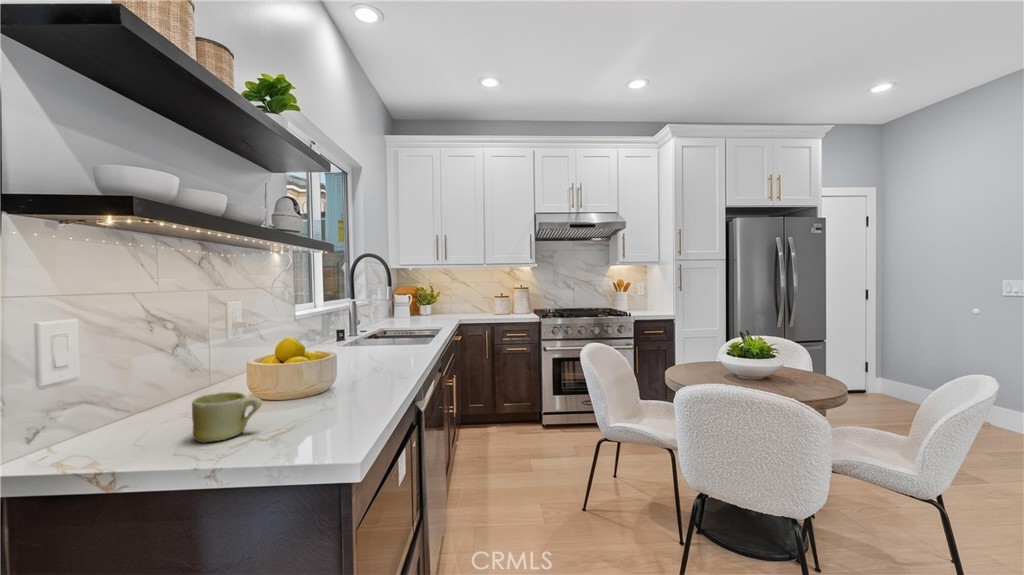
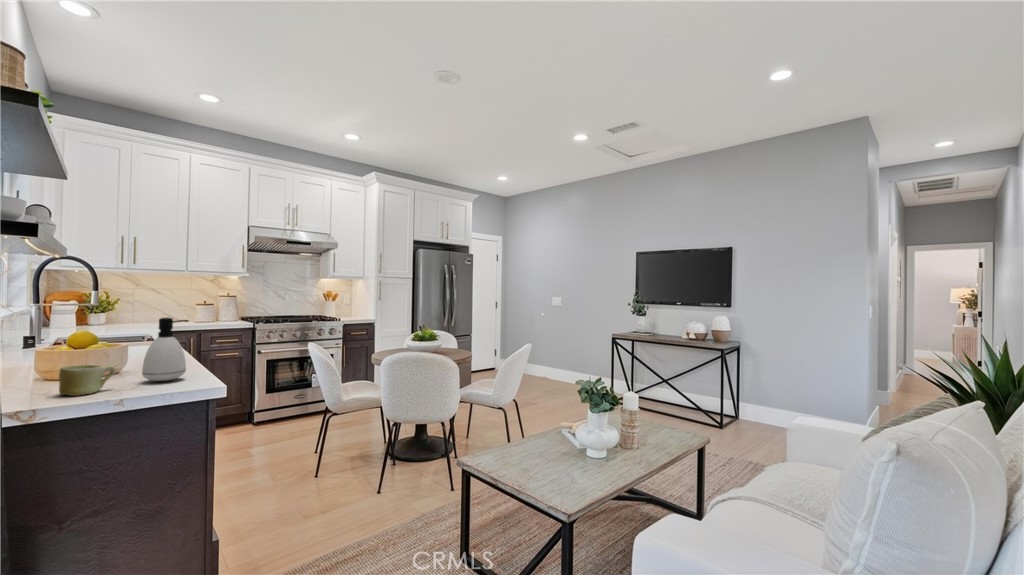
soap dispenser: none [303,326,358,423] -> present [142,318,189,381]

